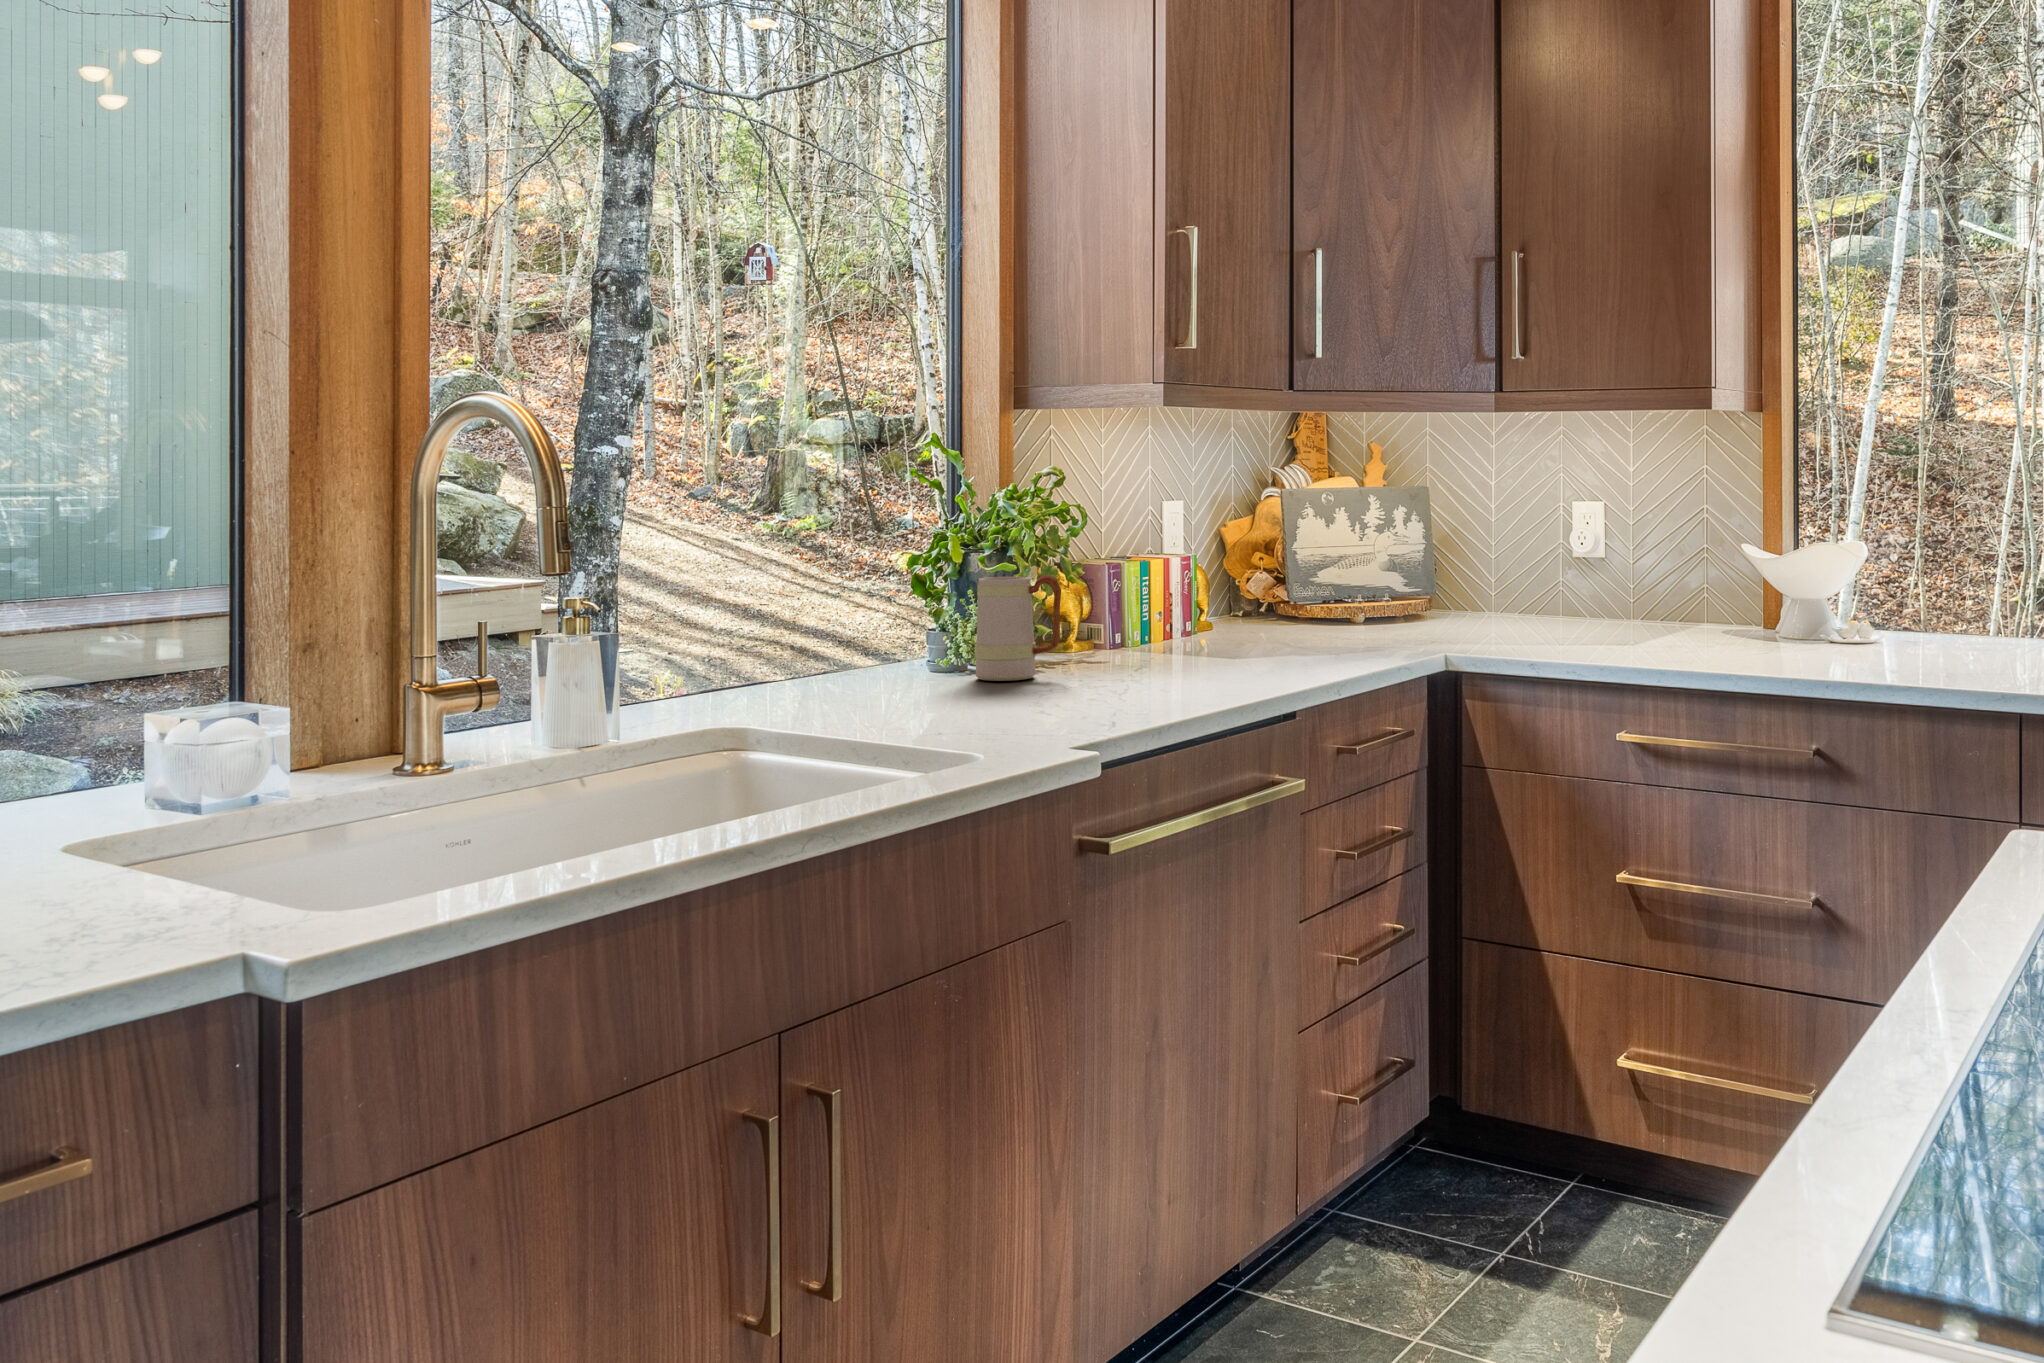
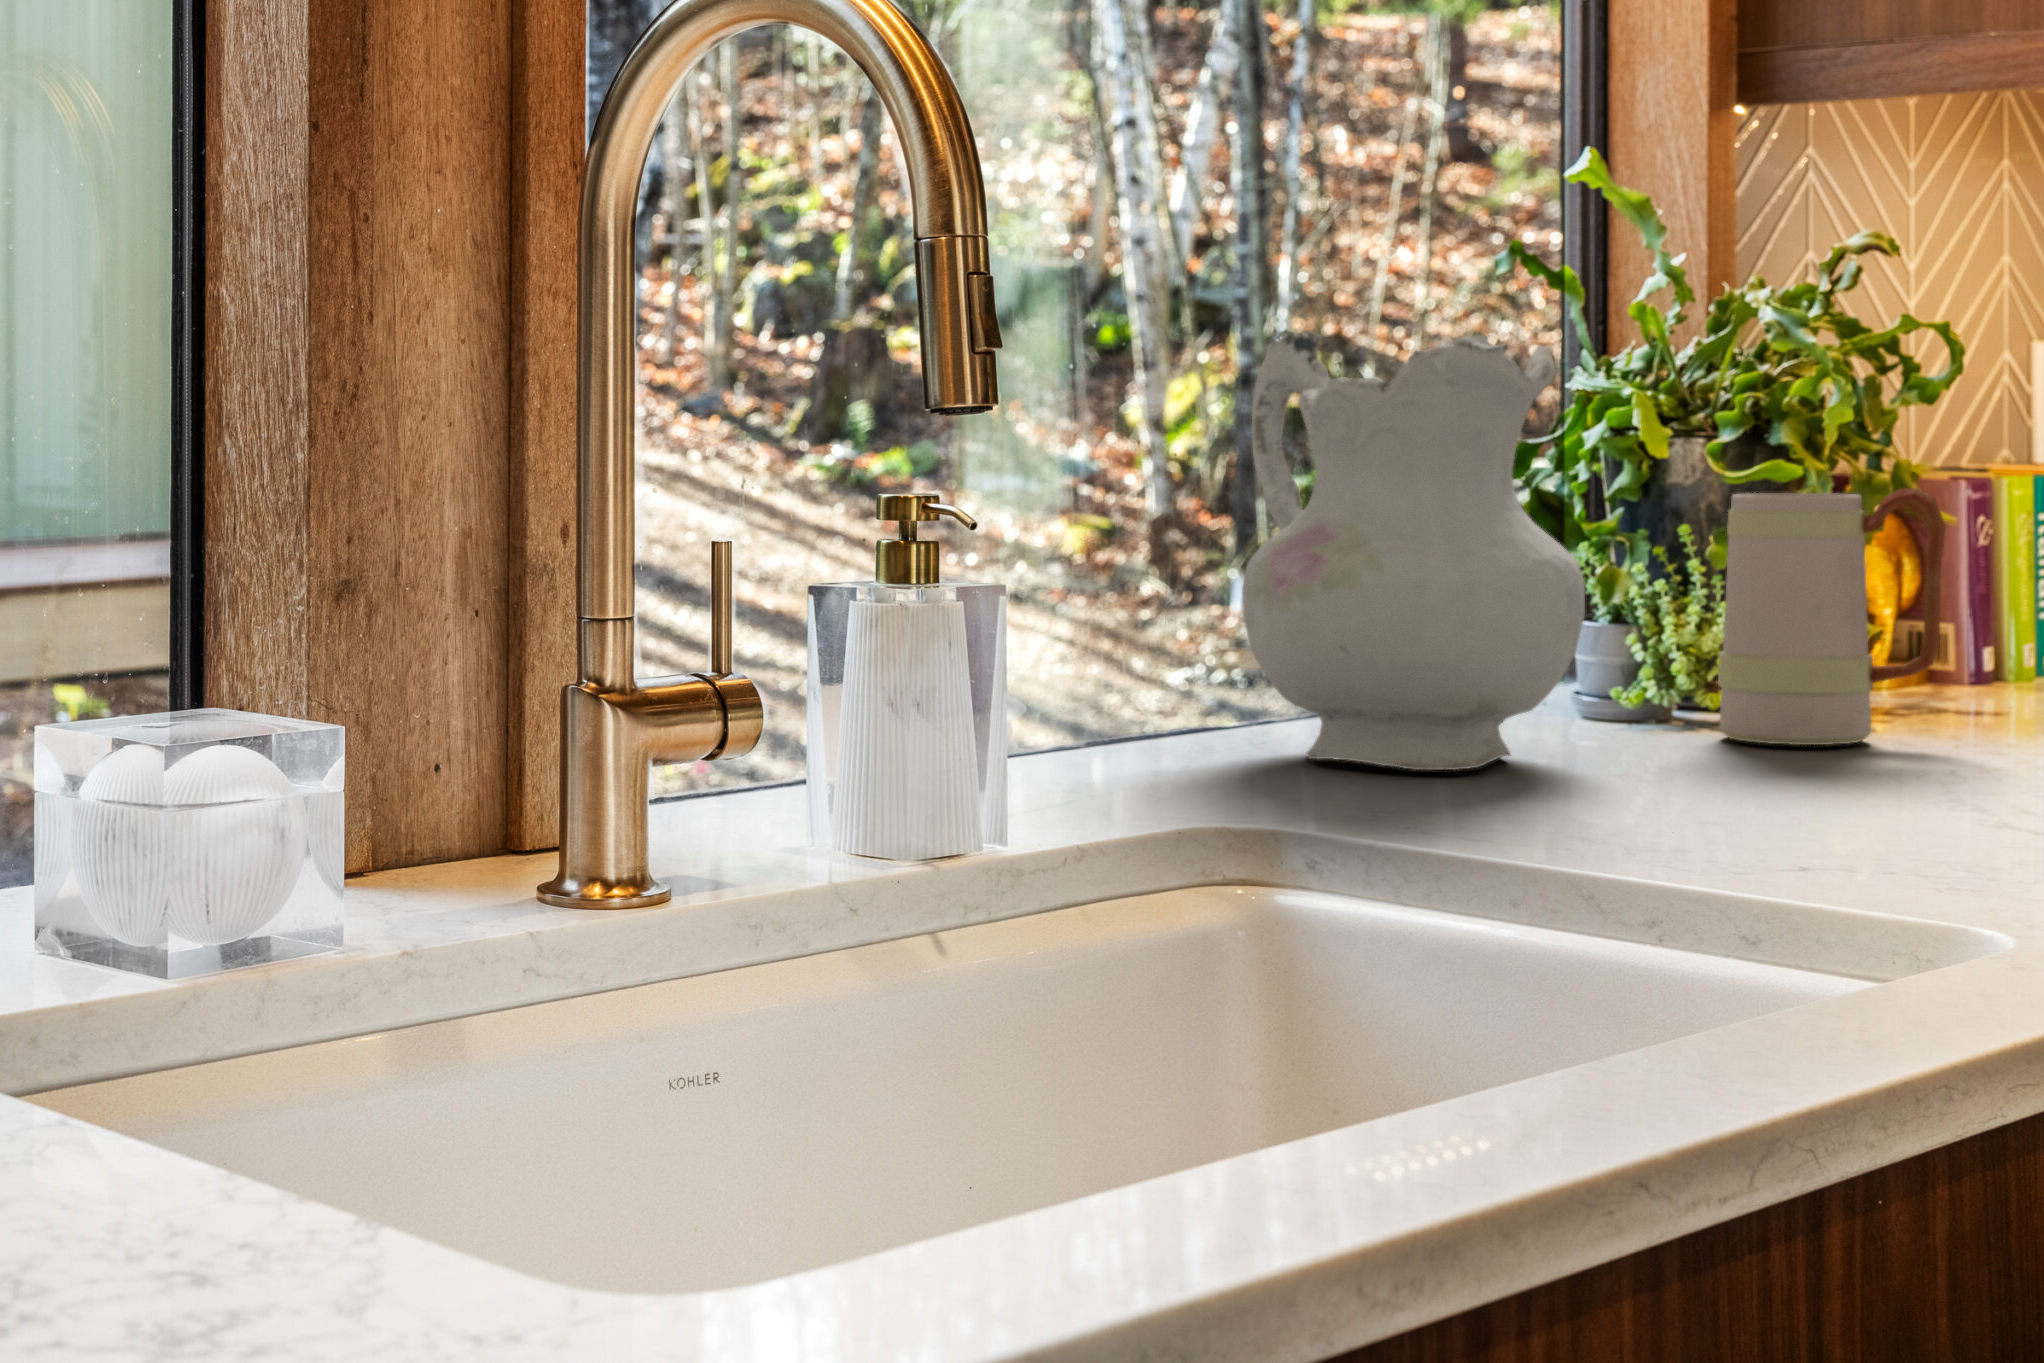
ceramic pitcher: none [763,513,907,699] -> present [1242,330,1585,770]

